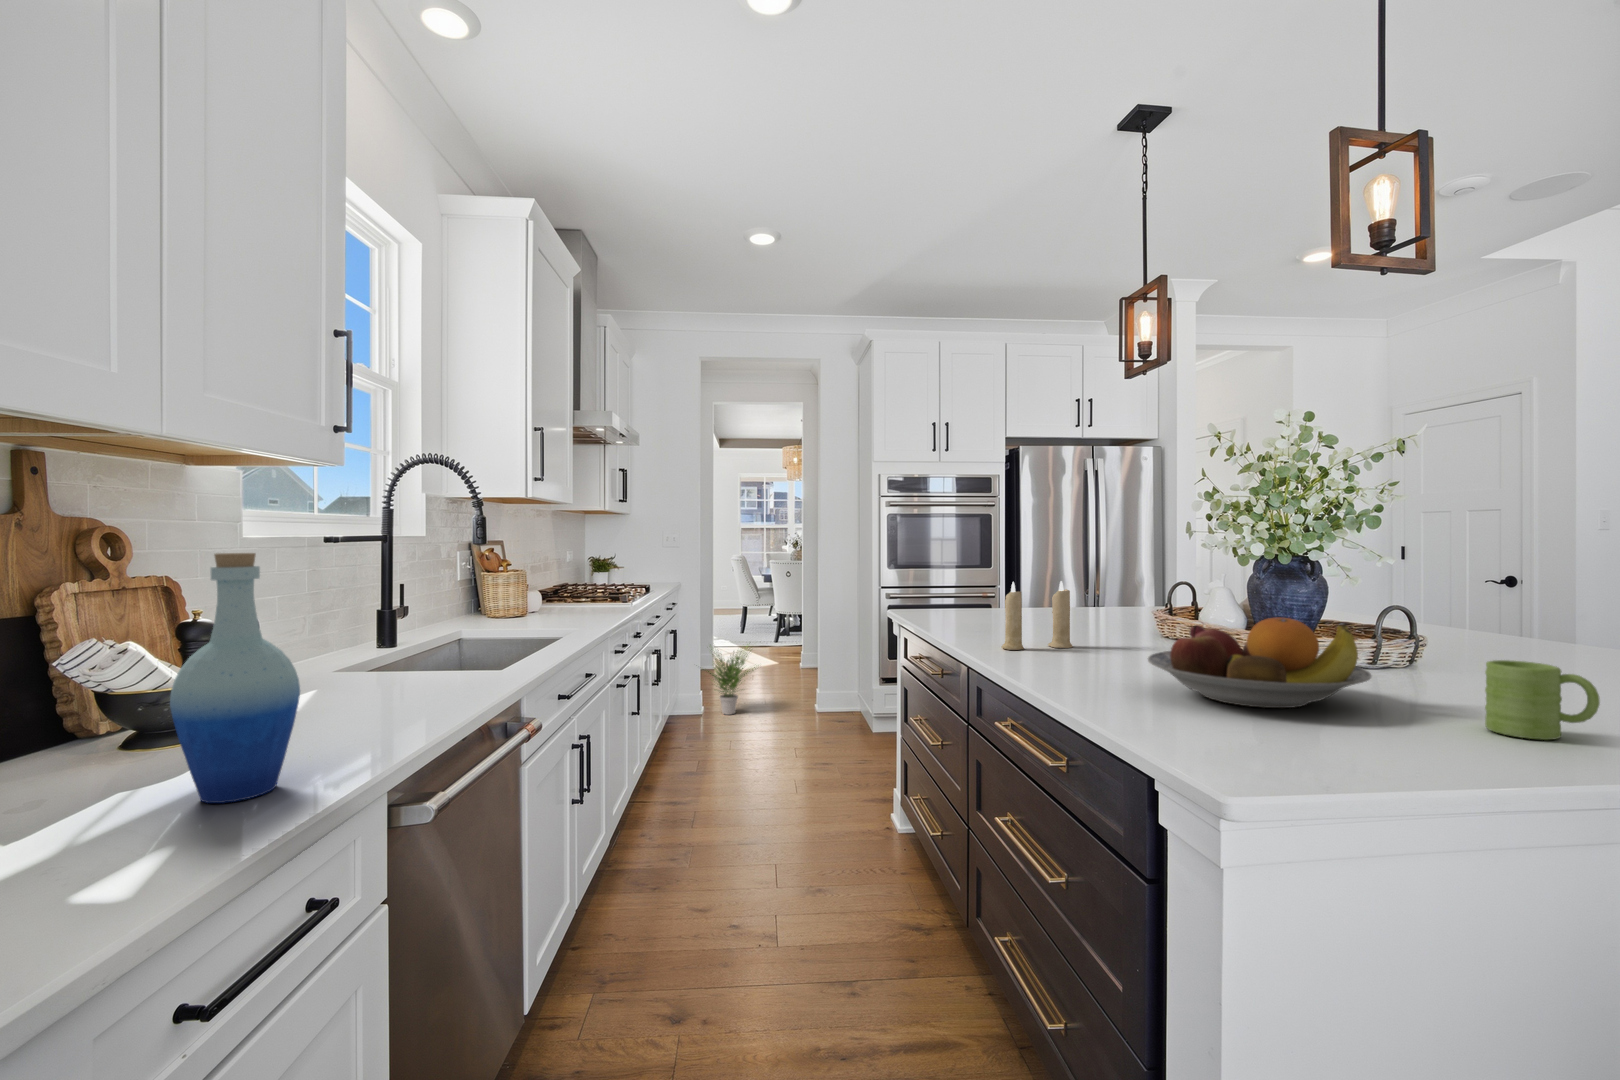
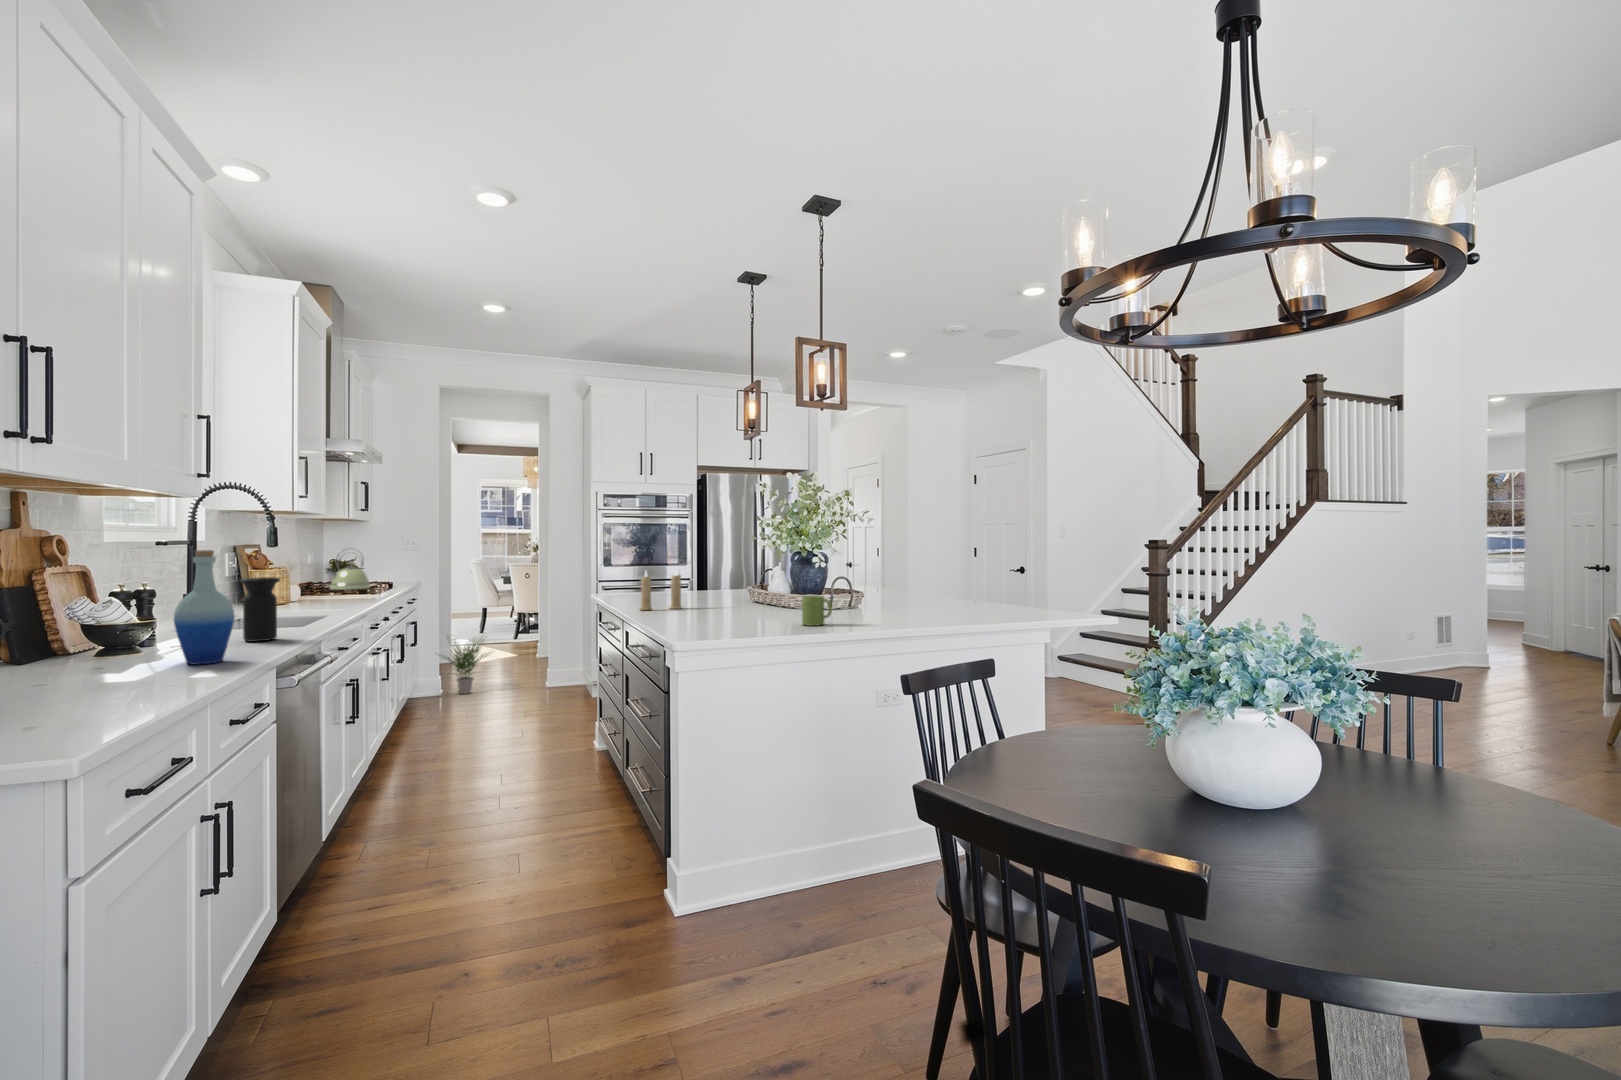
kettle: none [576,544,625,594] -> present [326,555,370,590]
vase: none [378,597,444,712] -> present [240,577,280,642]
fruit bowl: present [1148,618,1371,708] -> none [686,582,778,623]

